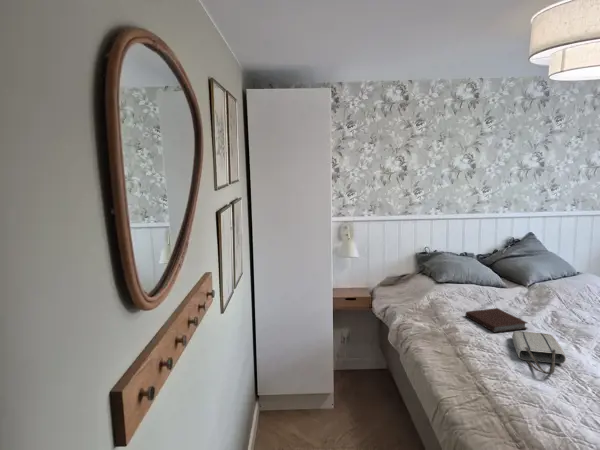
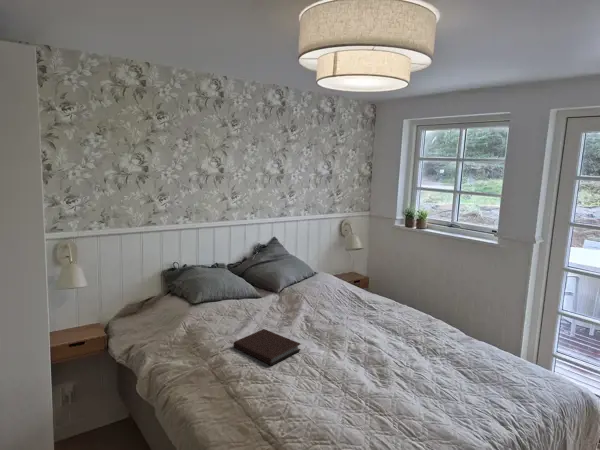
tote bag: present [512,331,566,374] -> none [292,356,354,420]

